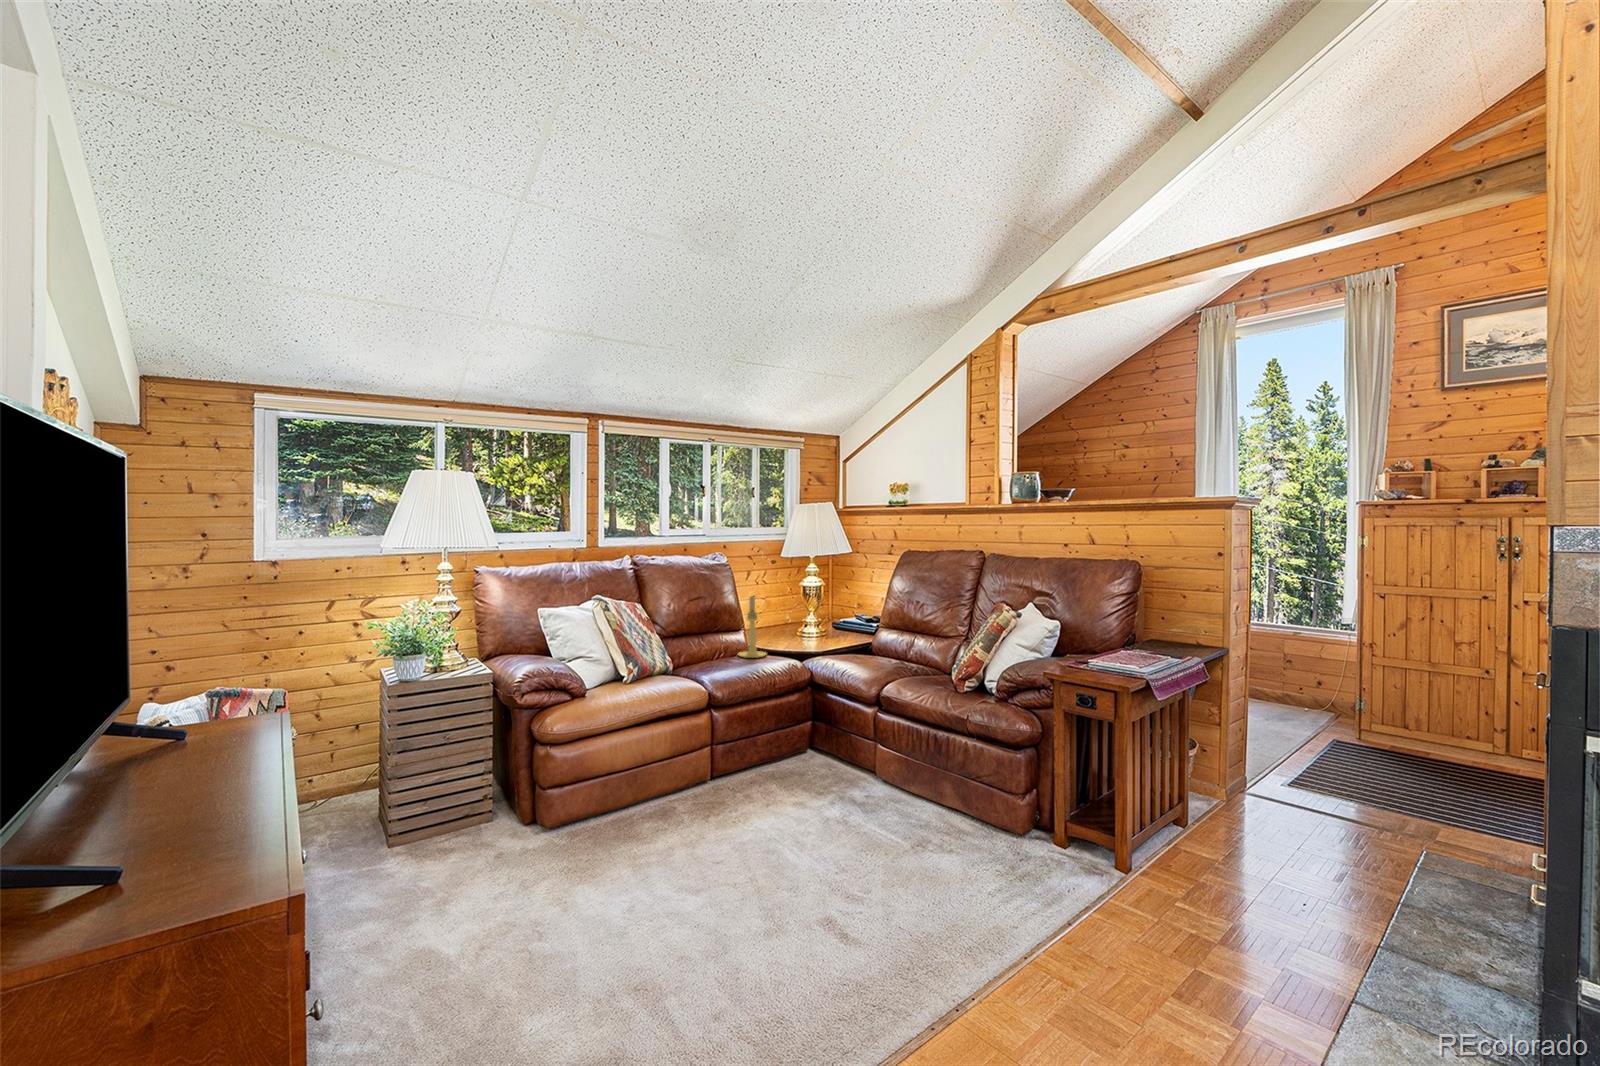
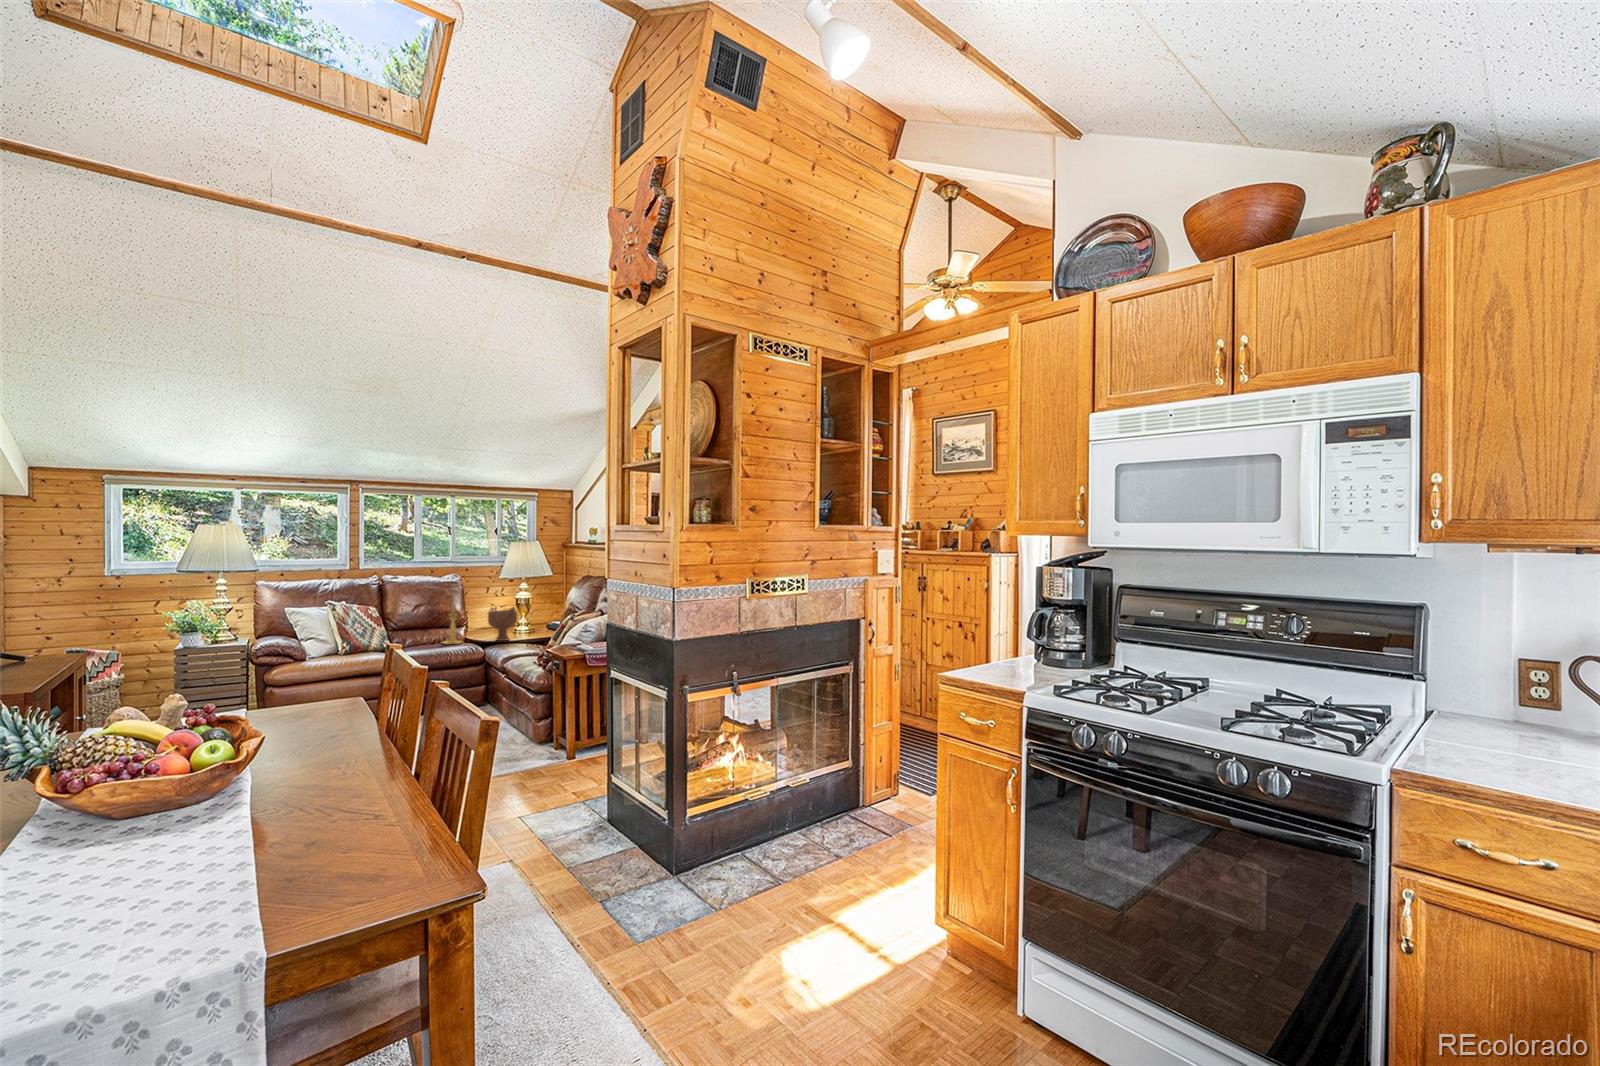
decorative bowl: none [791,597,833,650] -> present [488,607,517,641]

